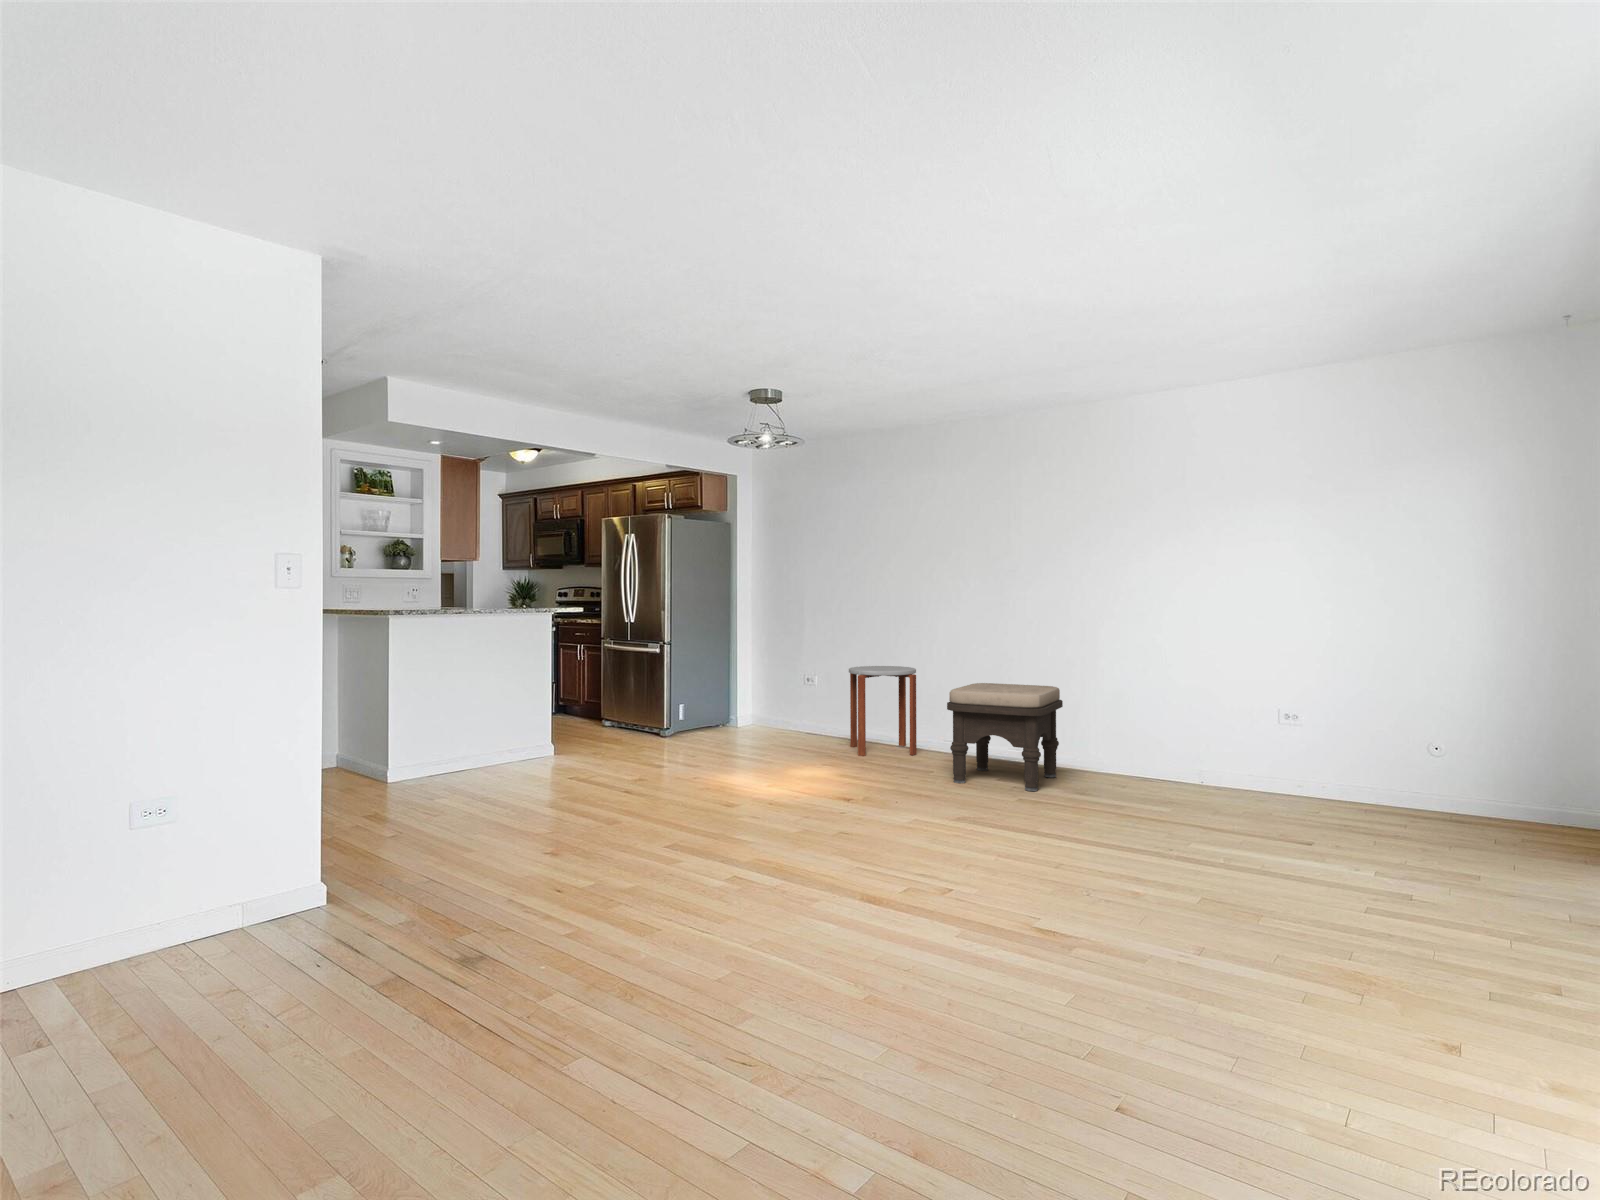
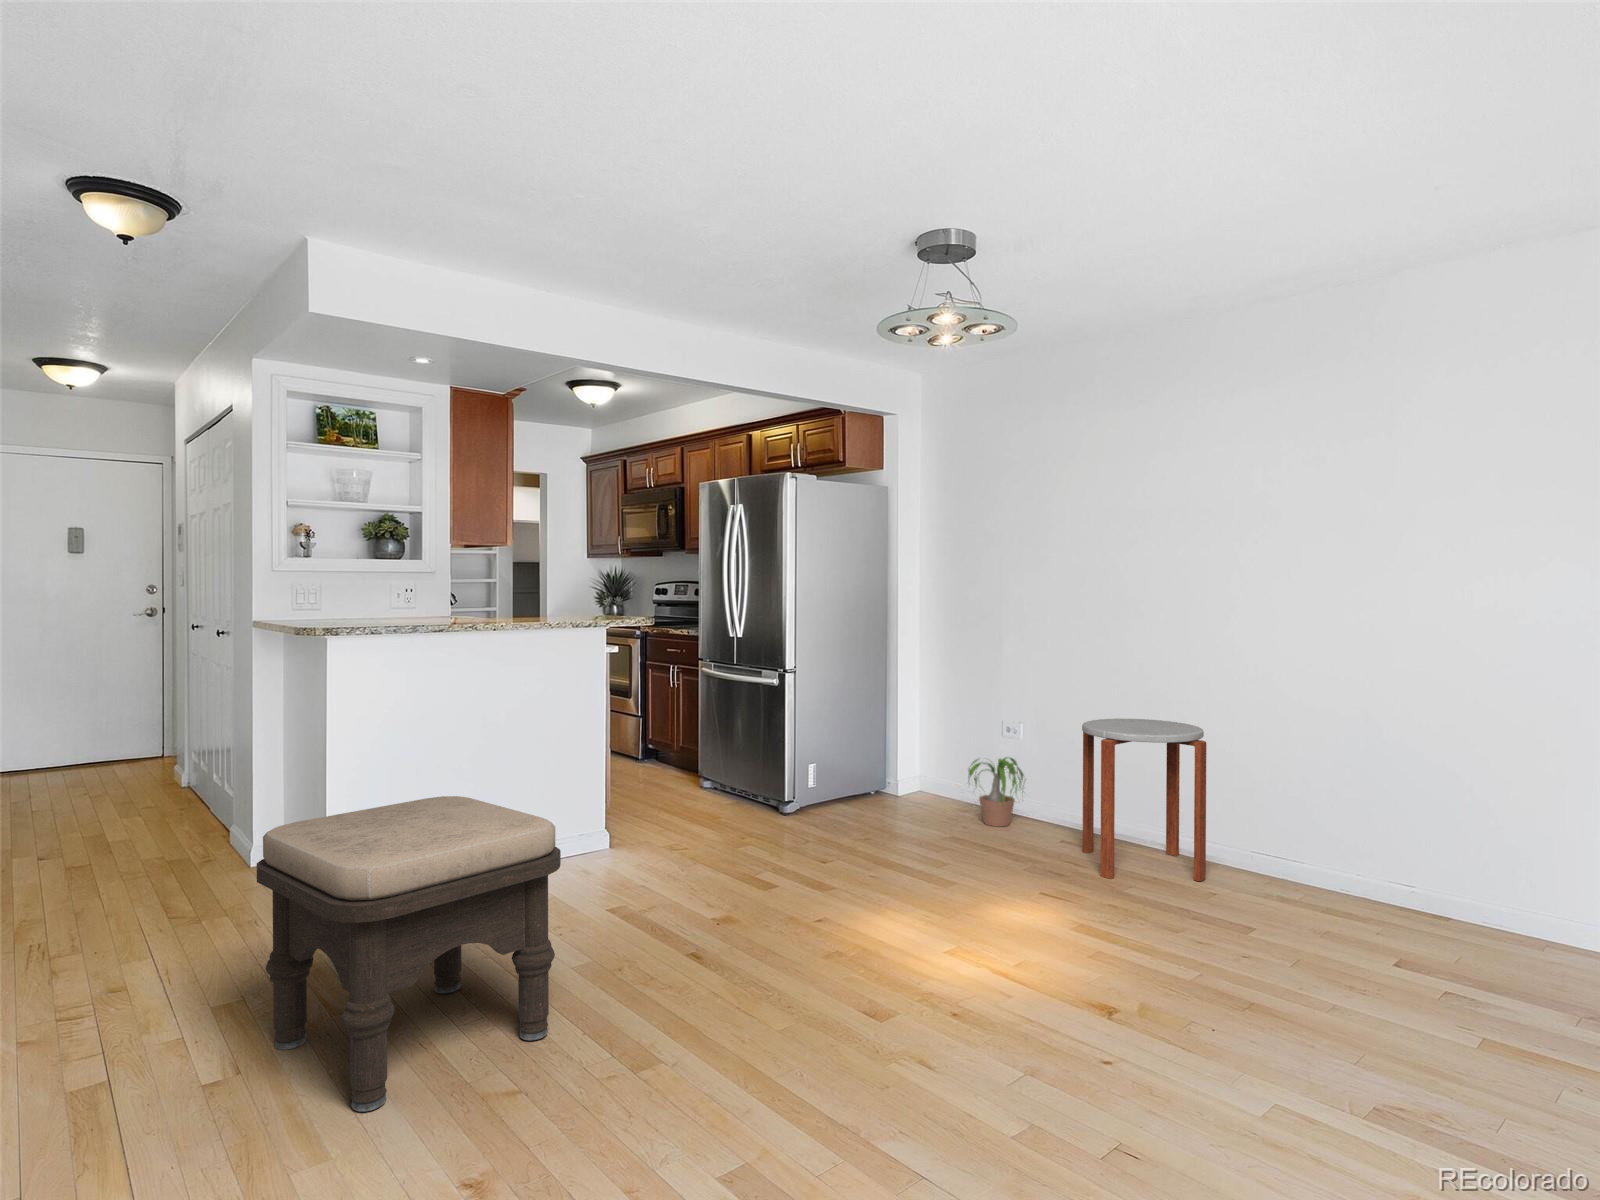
ottoman: present [947,683,1063,791] -> present [257,796,561,1112]
potted plant: none [775,695,822,738] -> present [968,757,1024,827]

